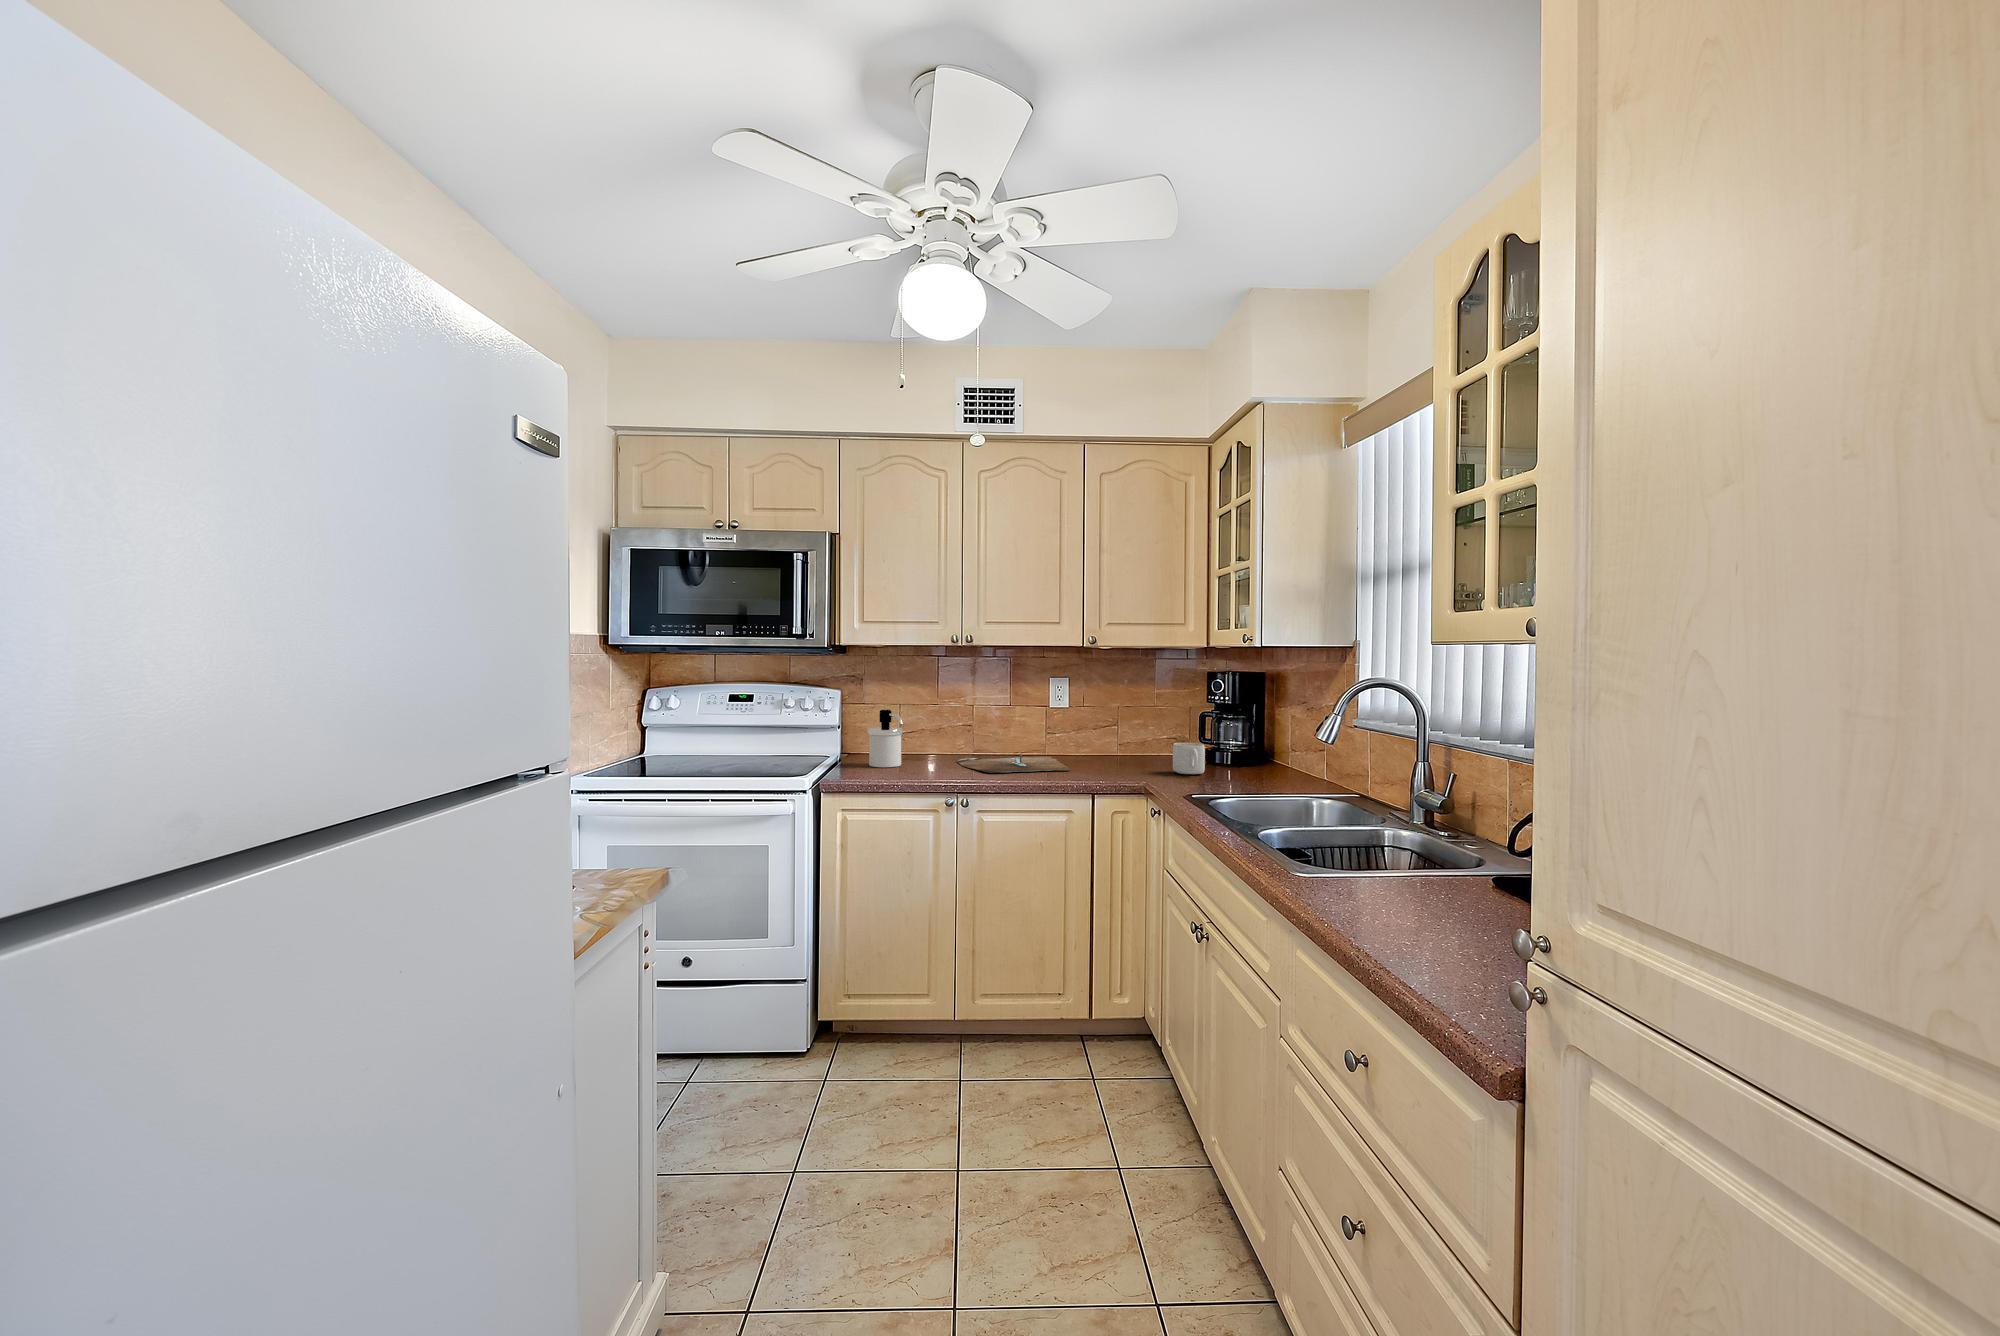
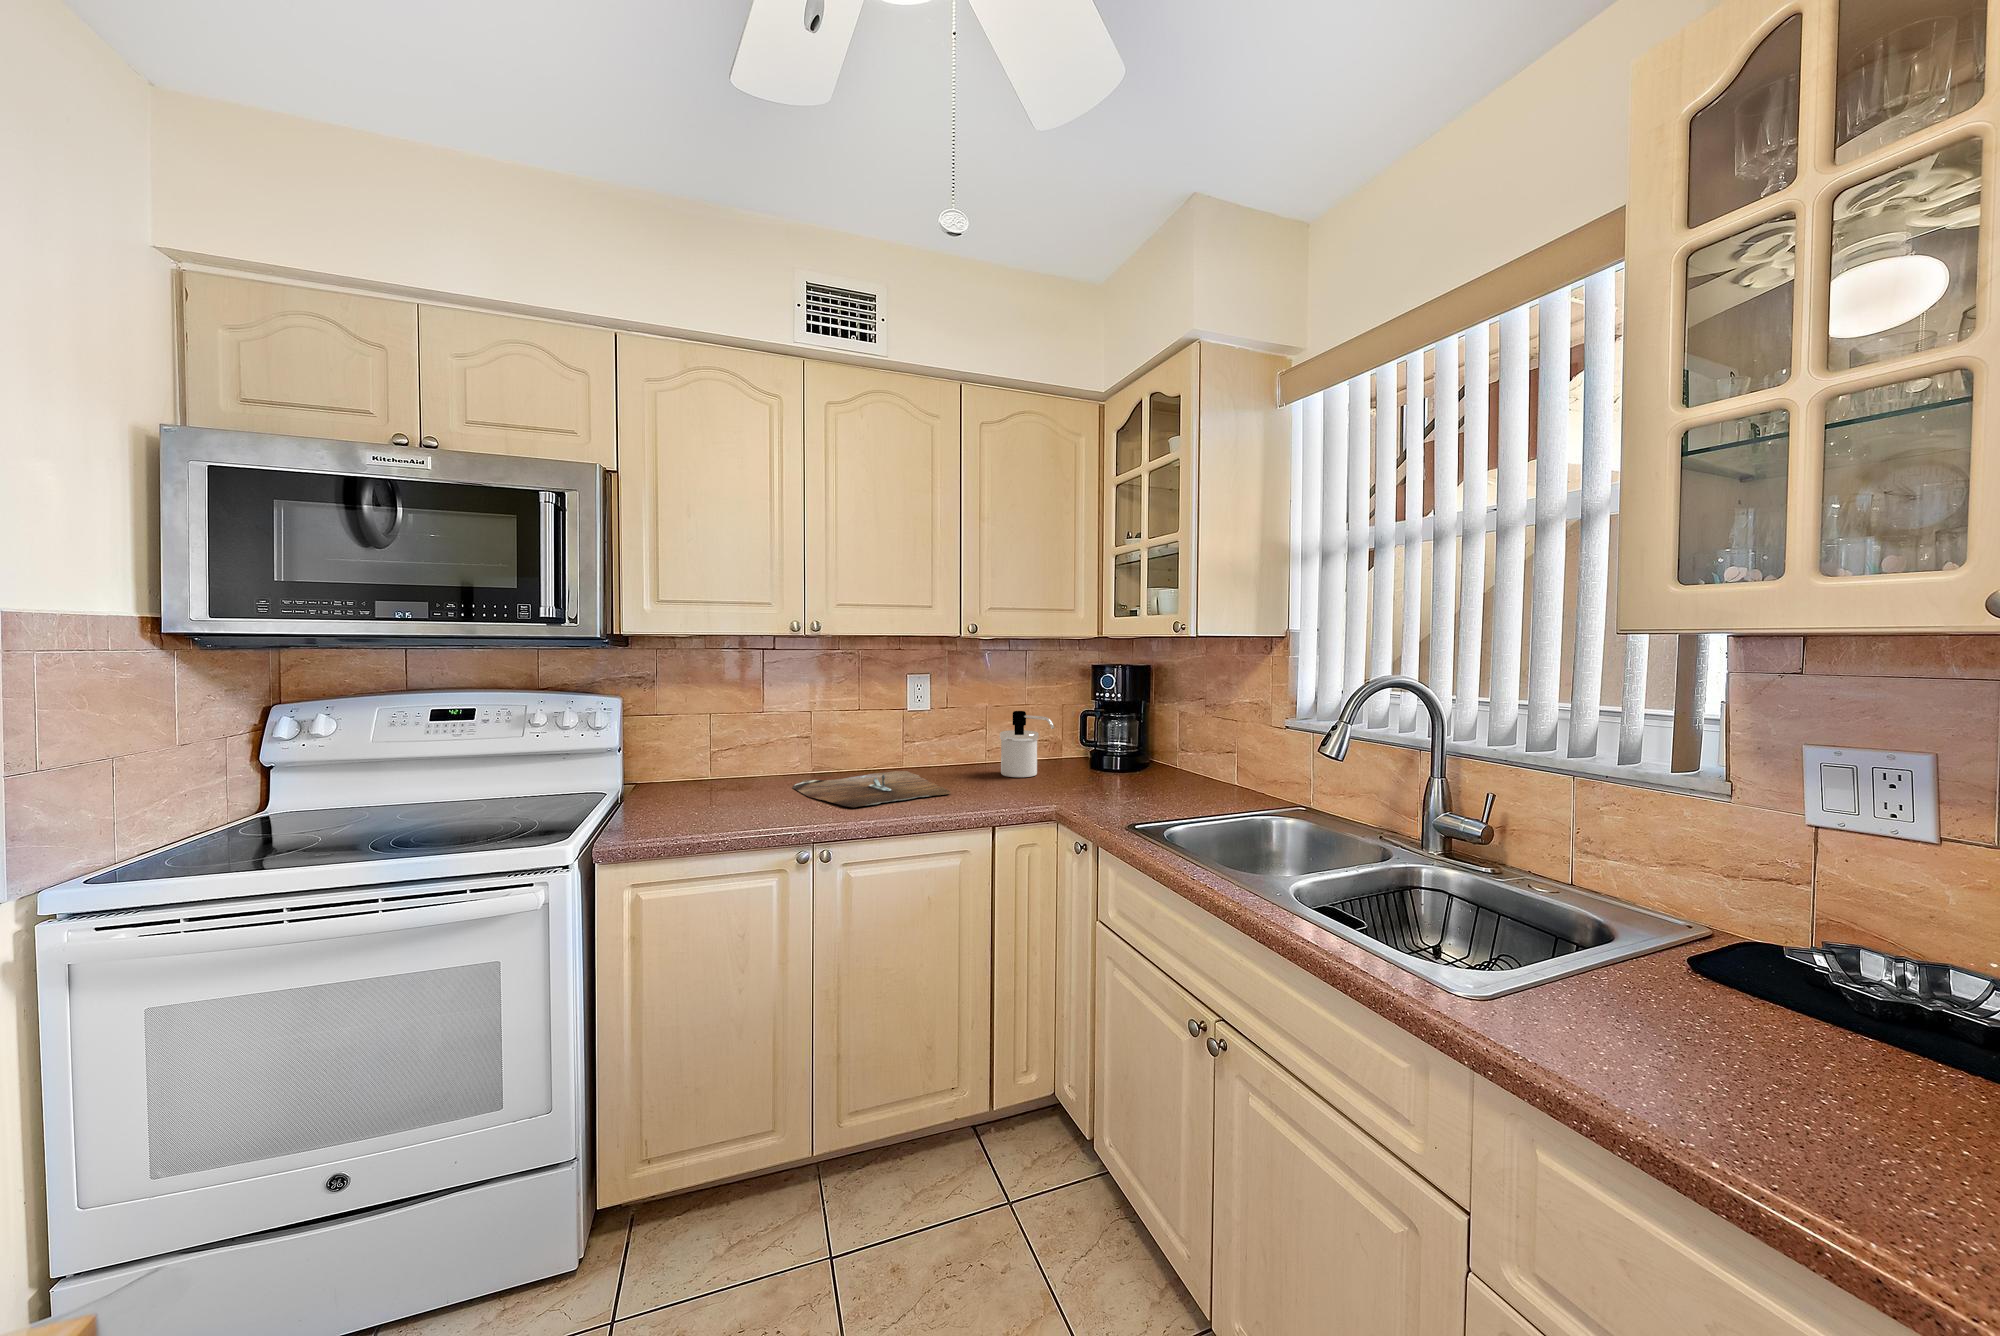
soap dispenser: present [868,710,903,767] -> present [1000,711,1055,777]
mug: present [1173,743,1205,774] -> none [1070,751,1109,790]

